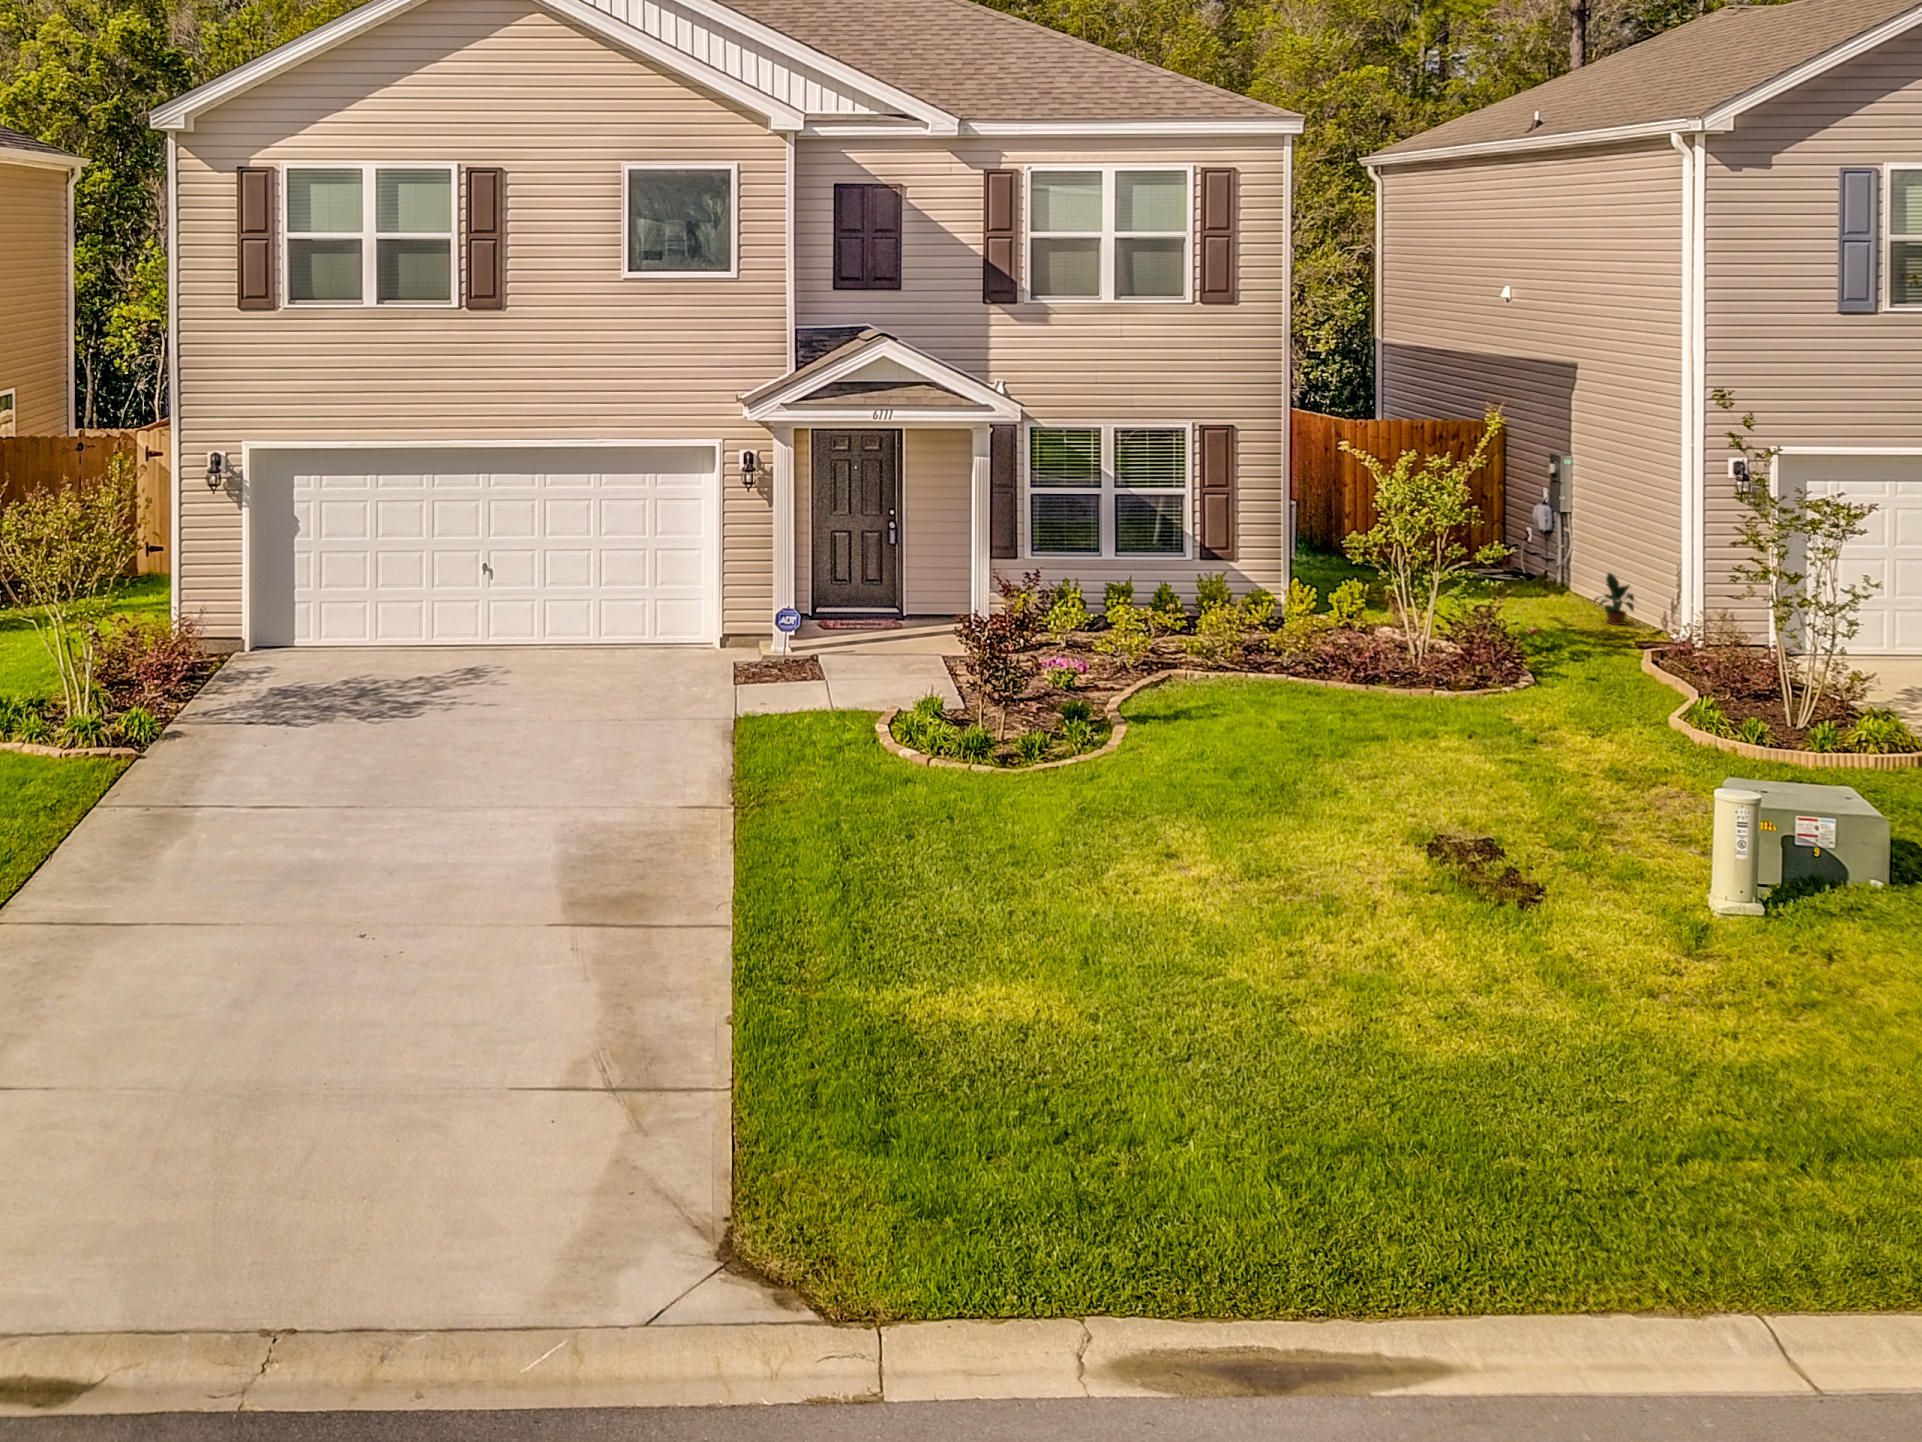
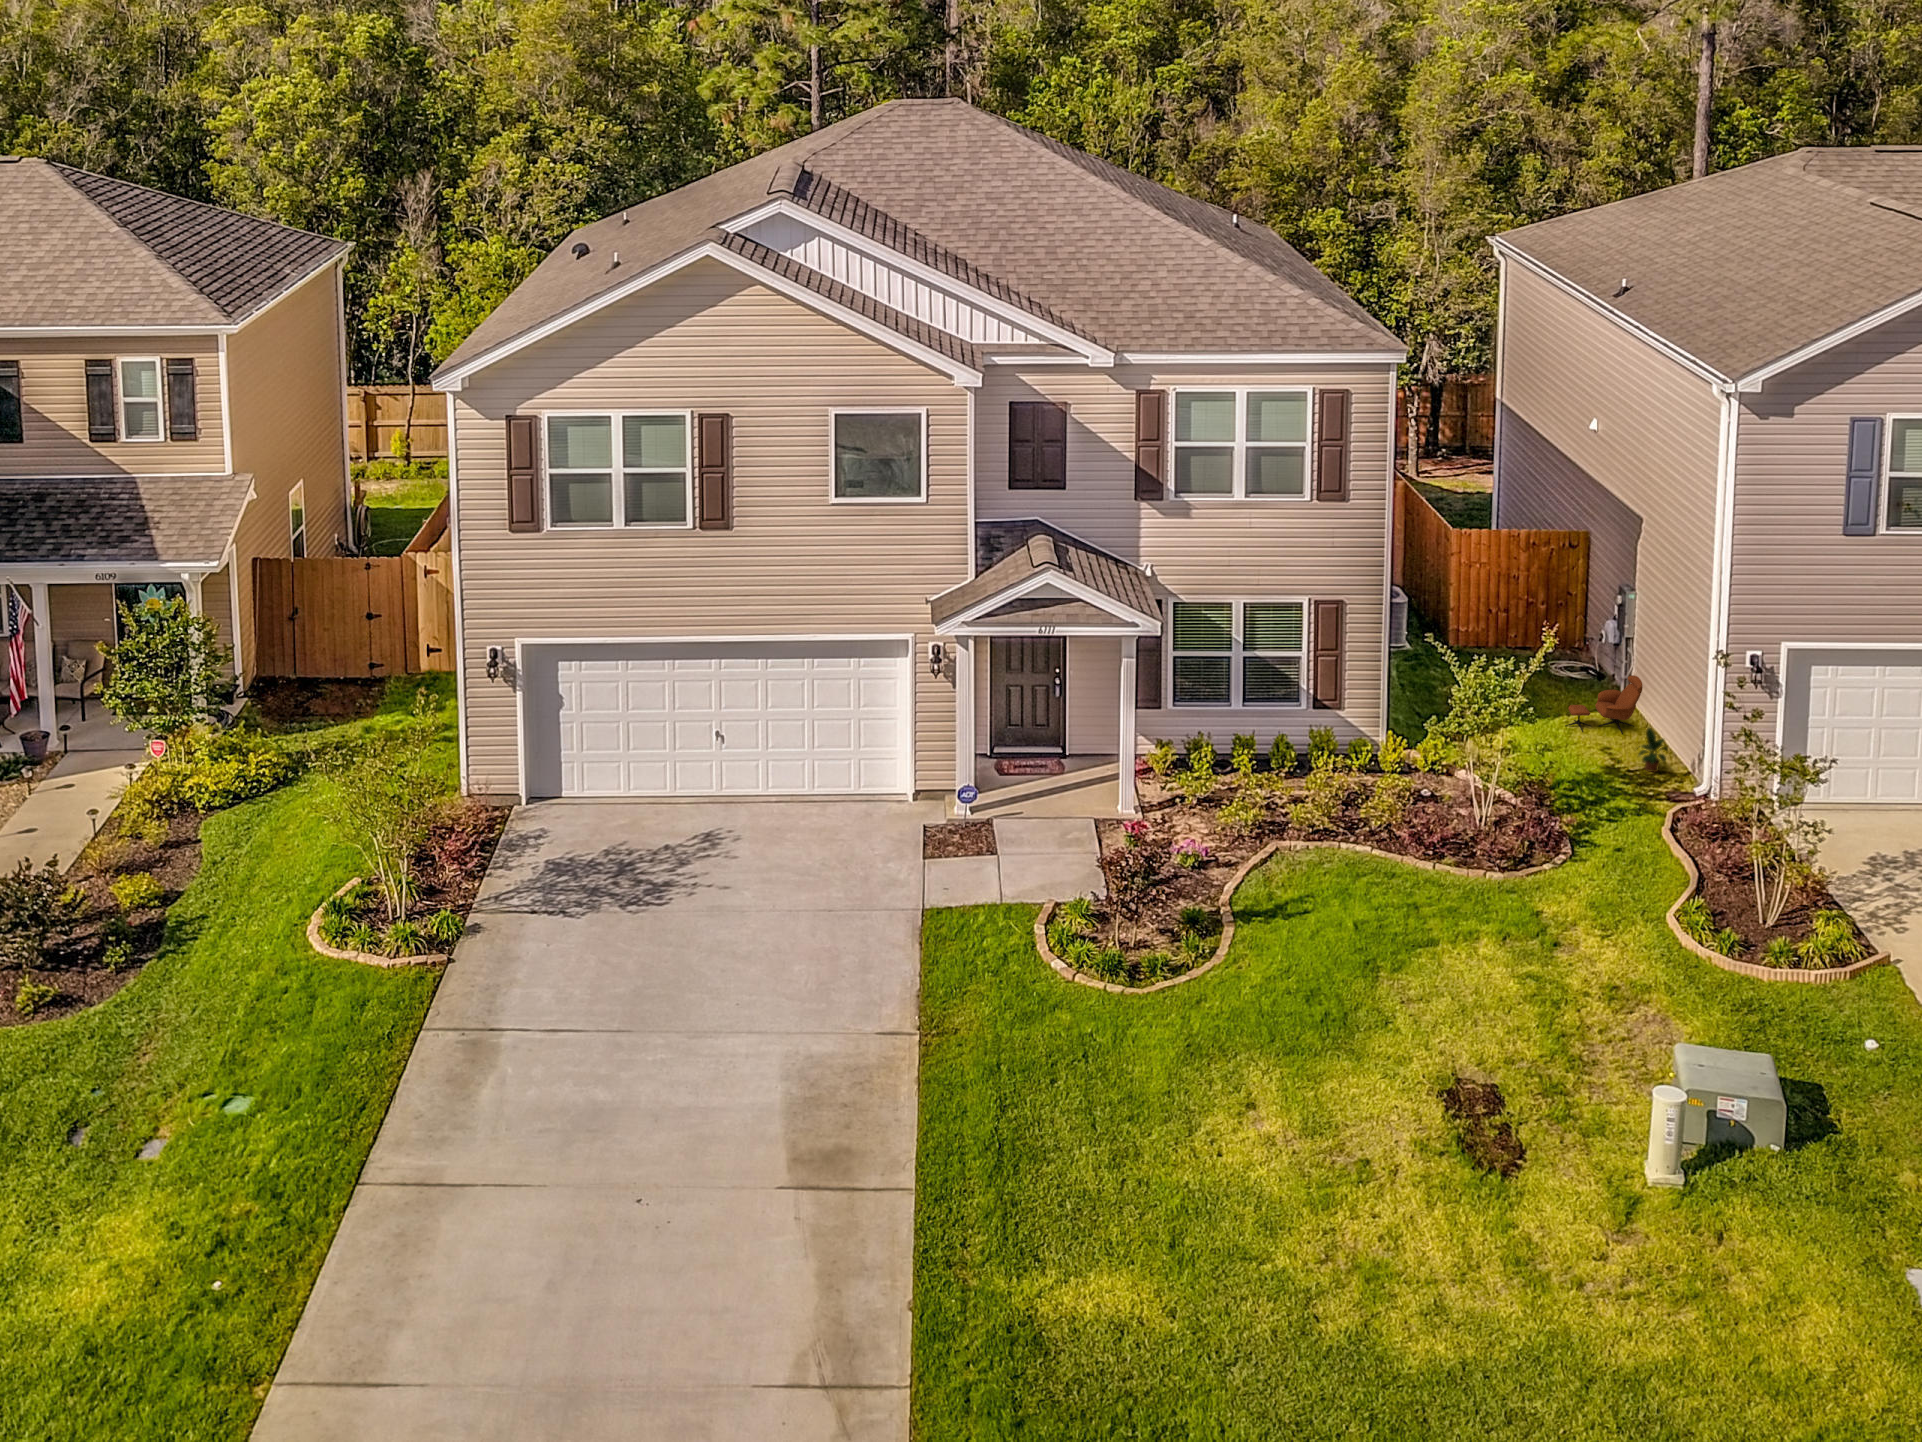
lounge chair: none [1501,534,1593,601] -> present [1565,675,1643,734]

